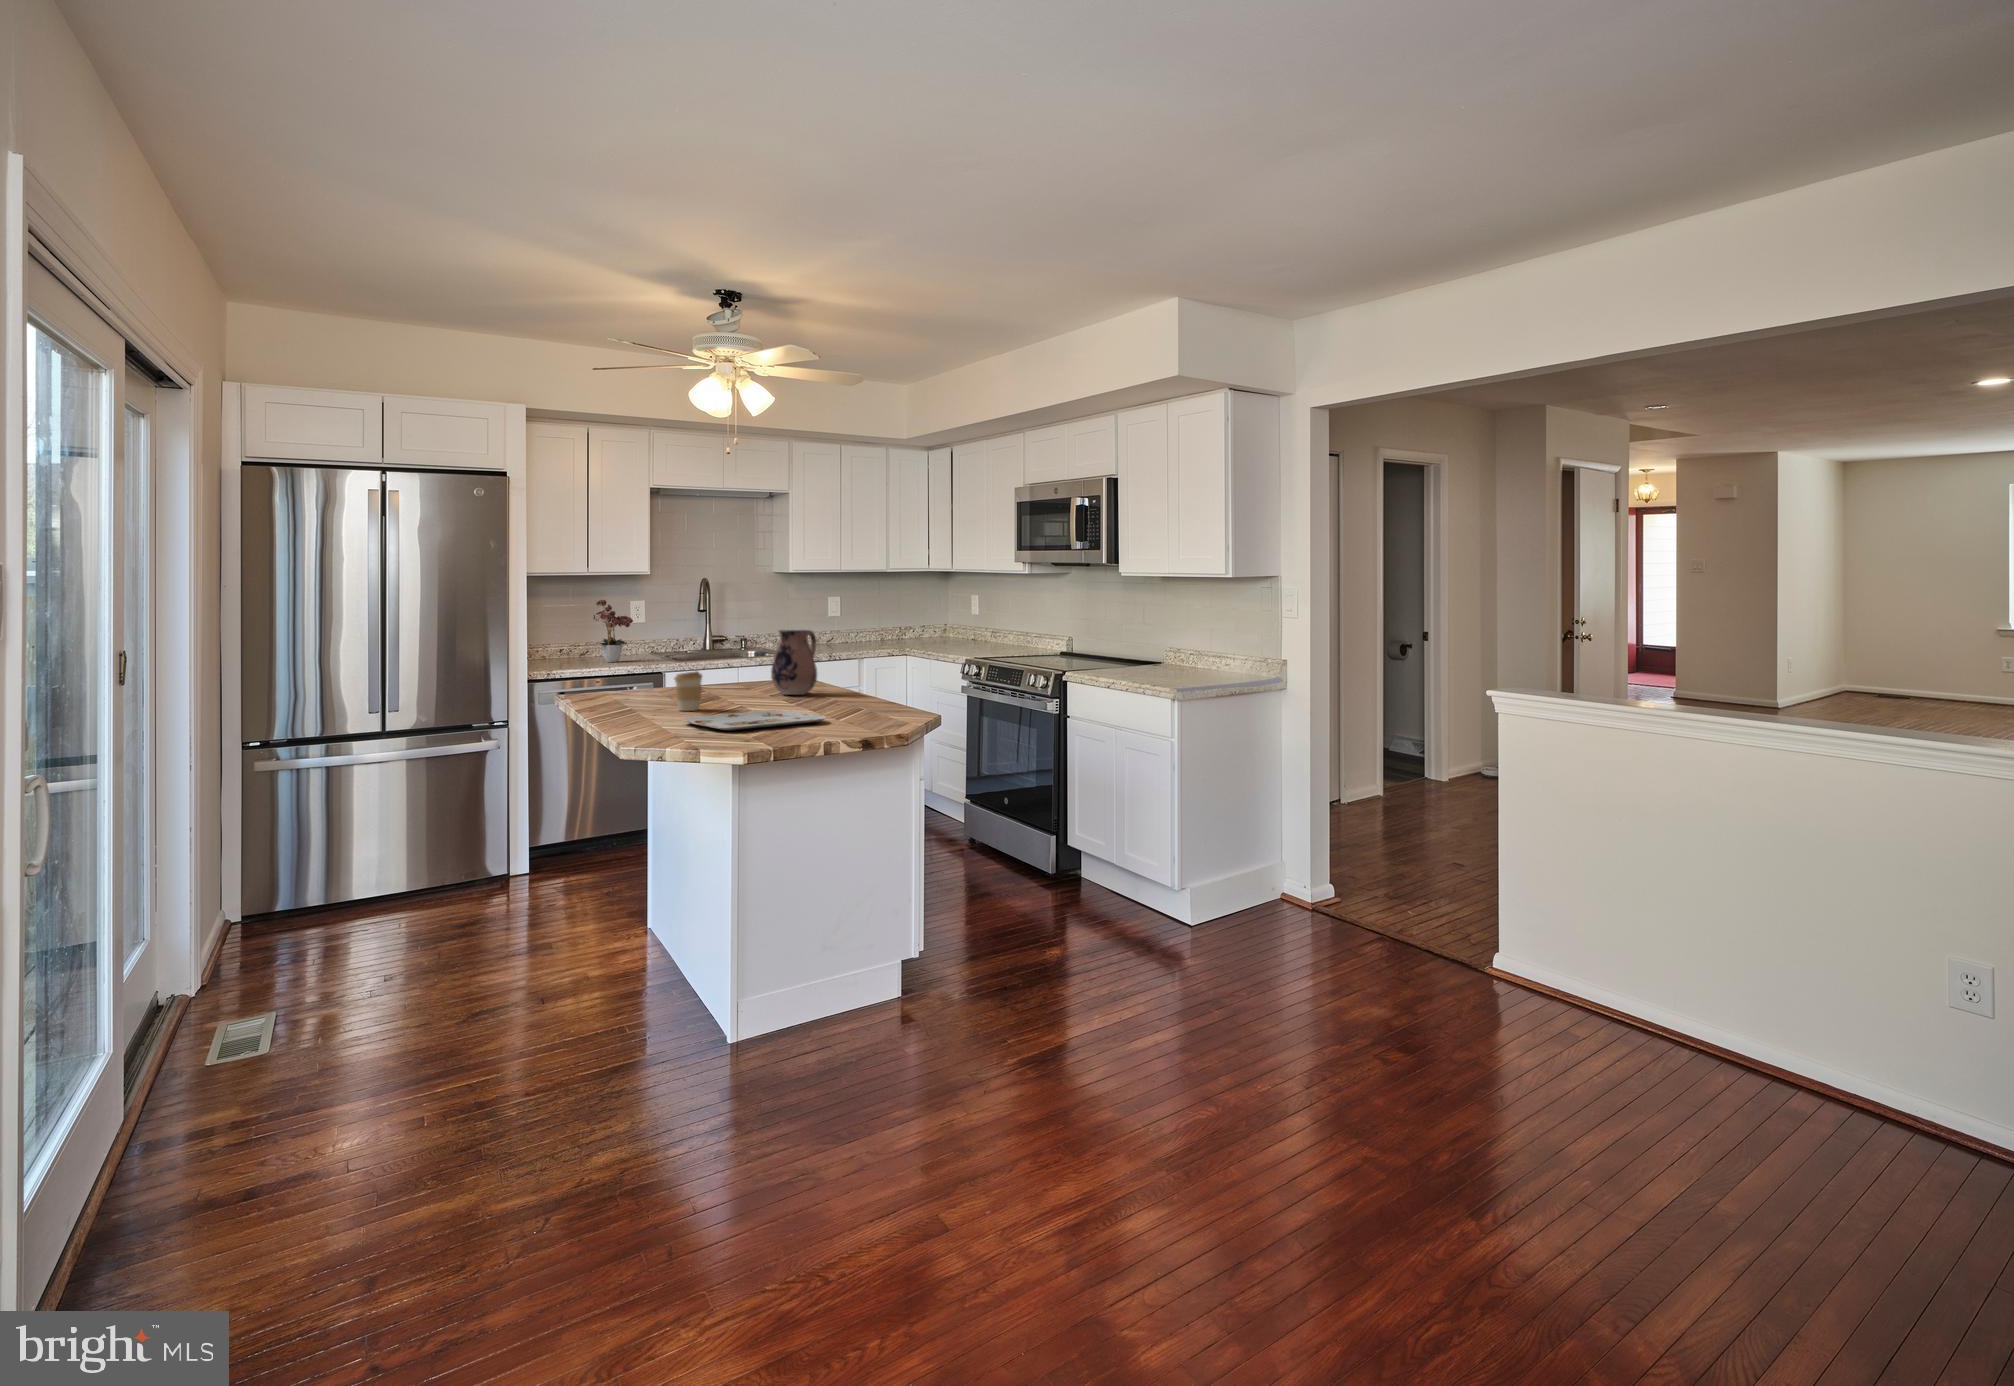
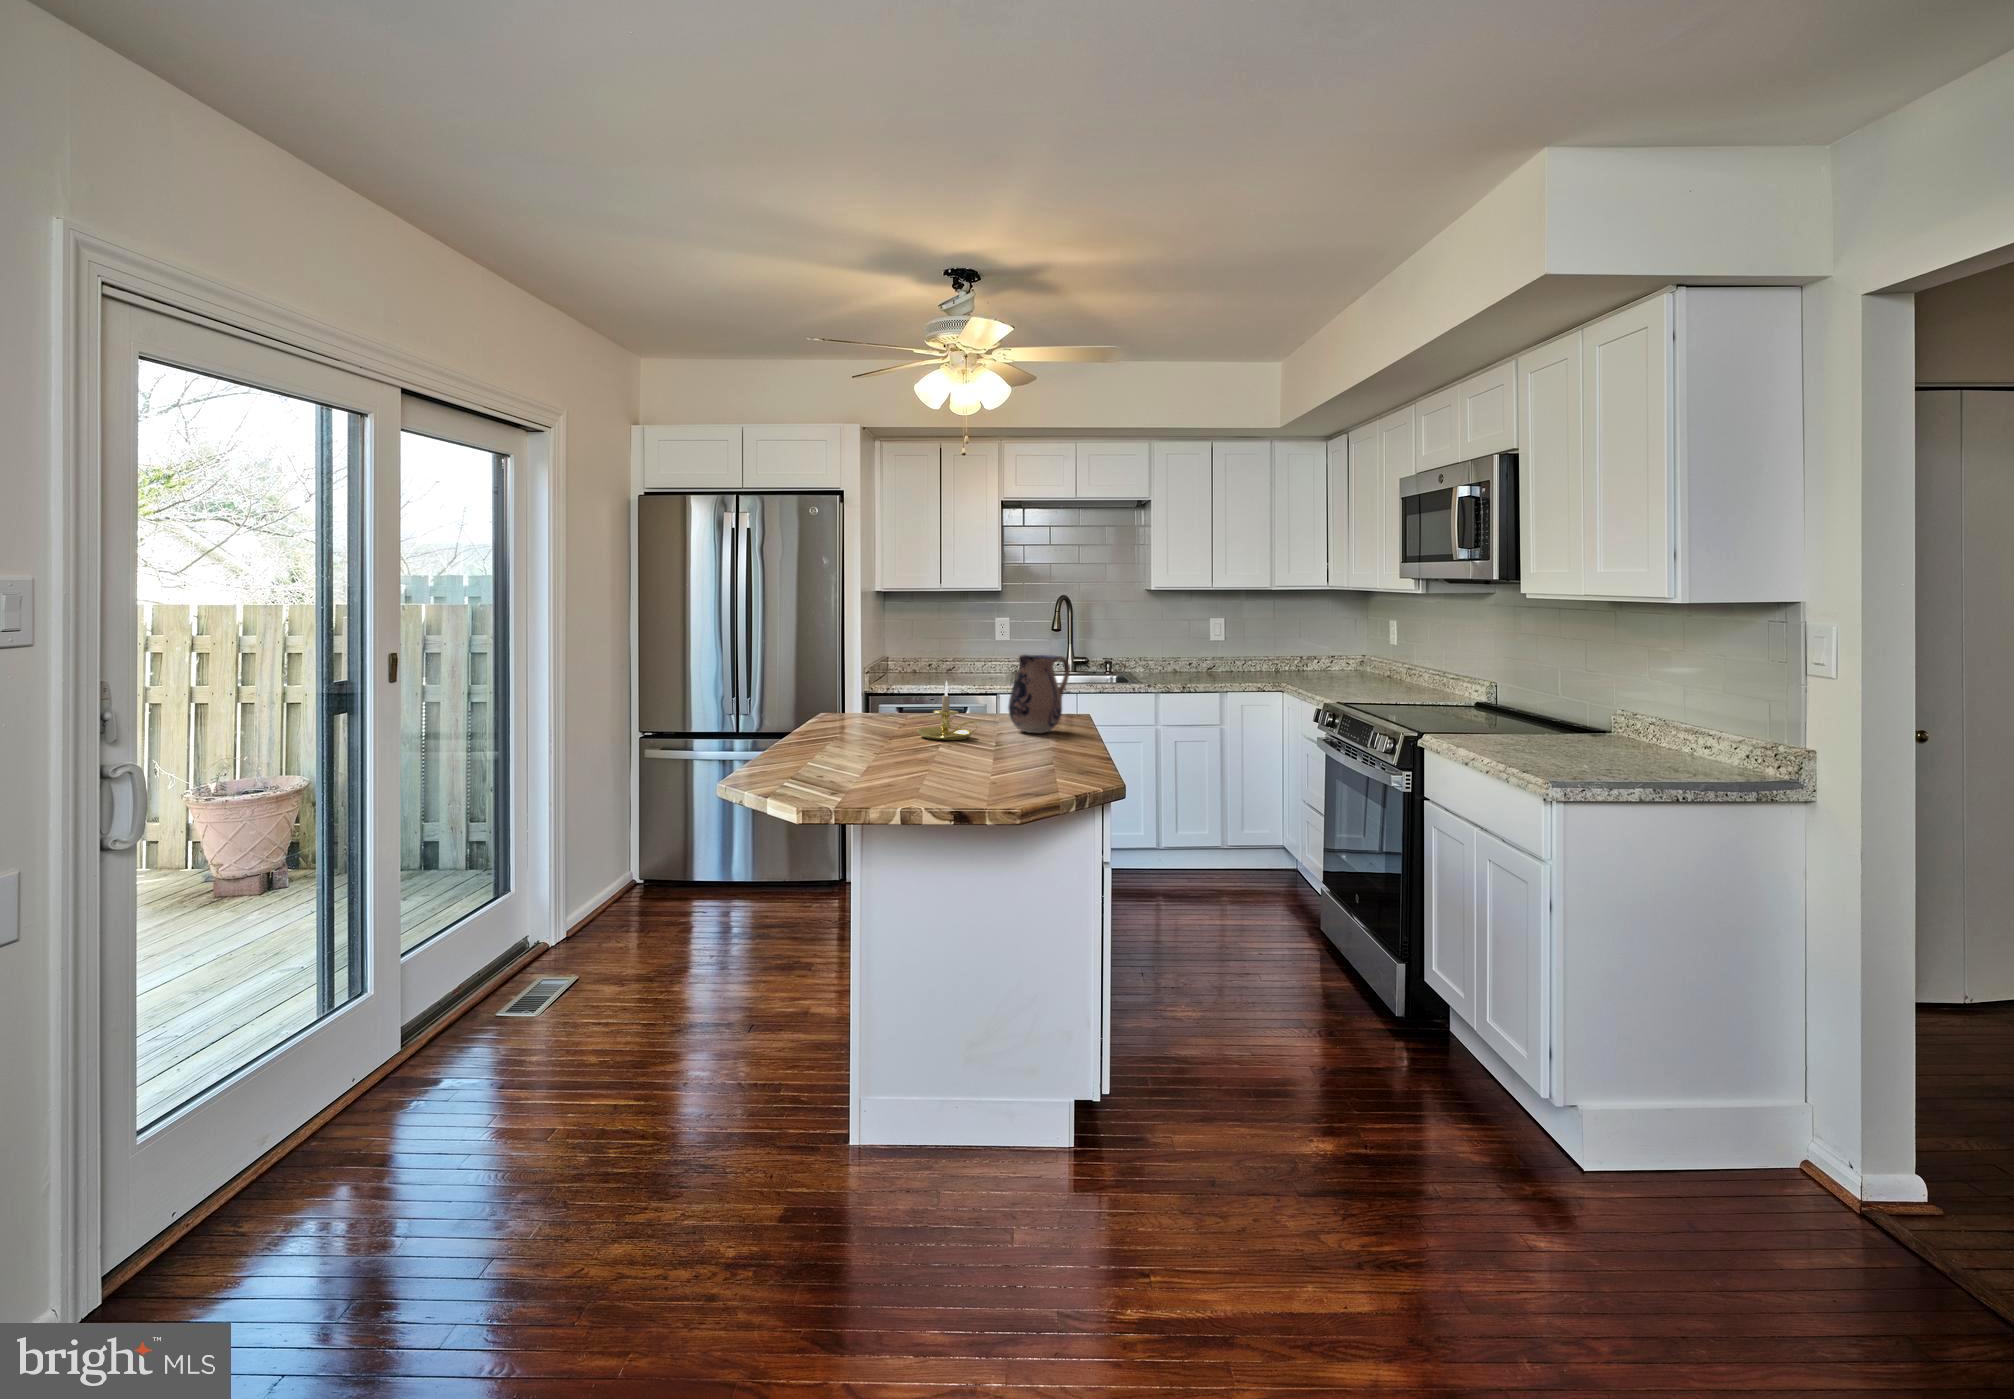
flower arrangement: present [593,600,633,662] -> none [952,611,996,677]
candle holder: none [712,655,769,705] -> present [917,681,982,740]
coffee cup: present [674,671,702,711] -> none [859,698,891,743]
serving tray: present [682,710,826,731] -> none [804,752,966,776]

